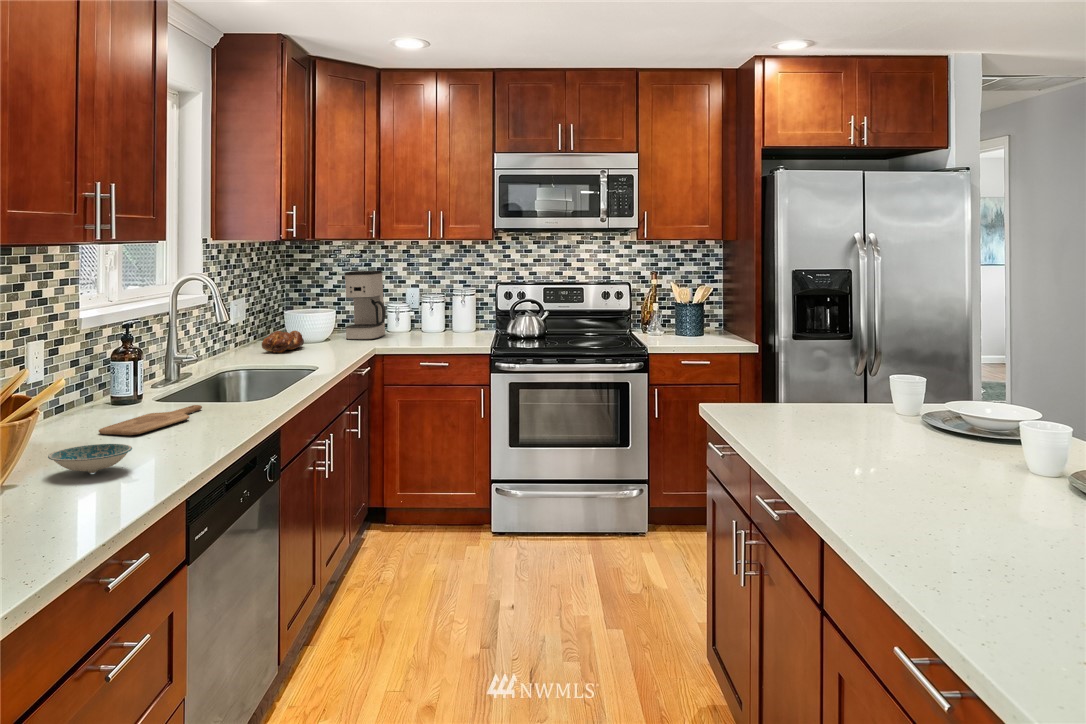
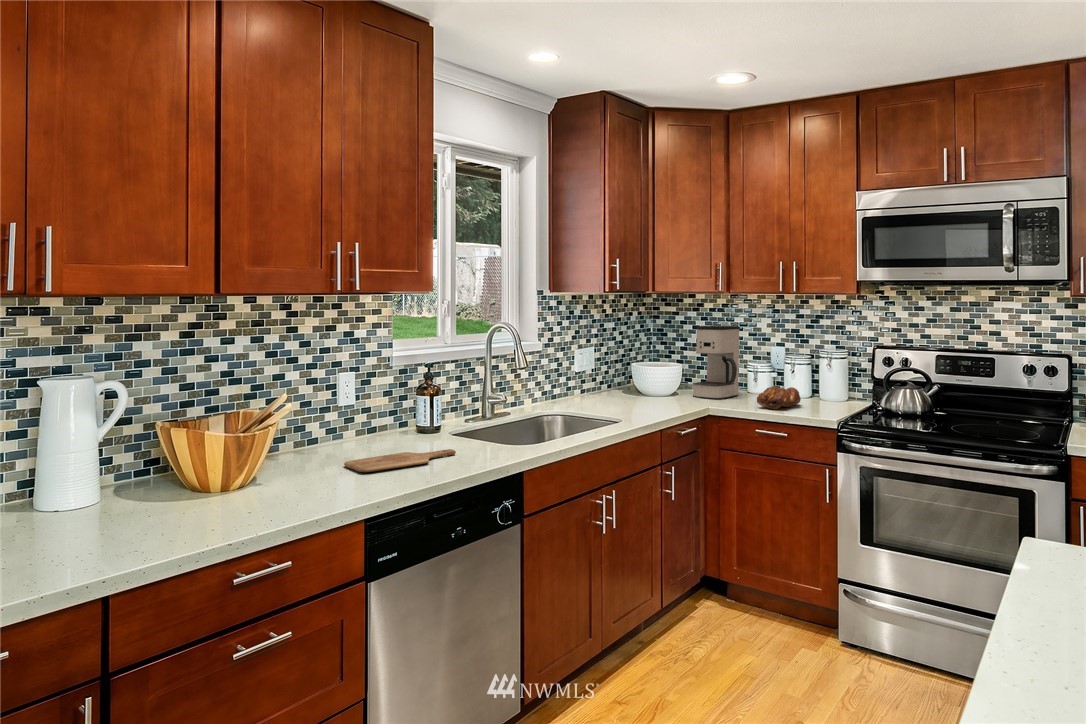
bread loaf: present [262,331,304,353] -> present [757,386,801,409]
ceramic bowl: present [48,444,132,473] -> none [237,478,307,507]

